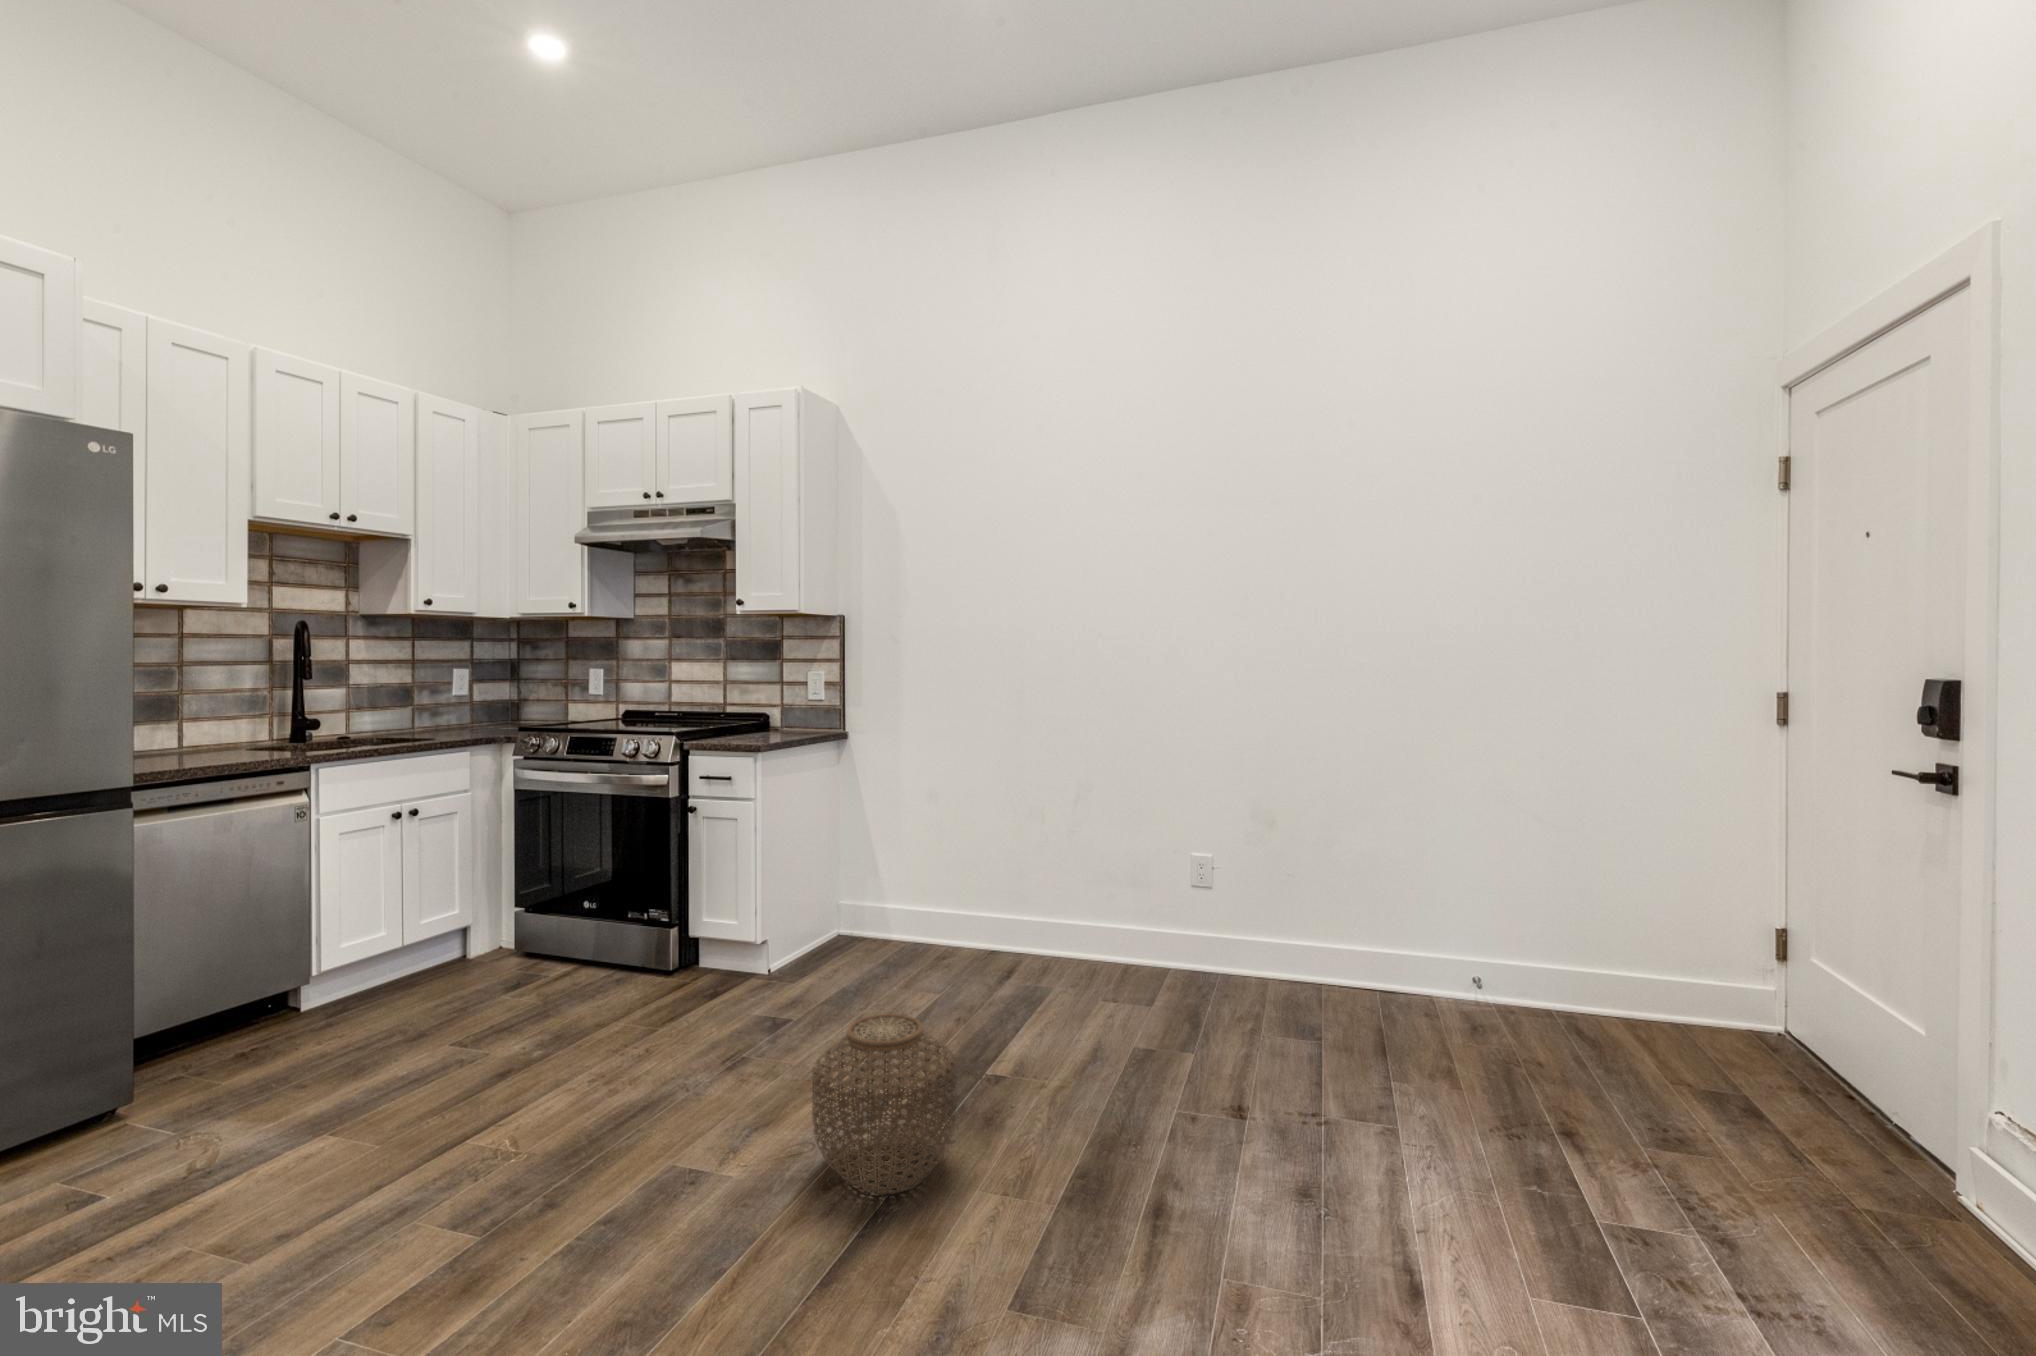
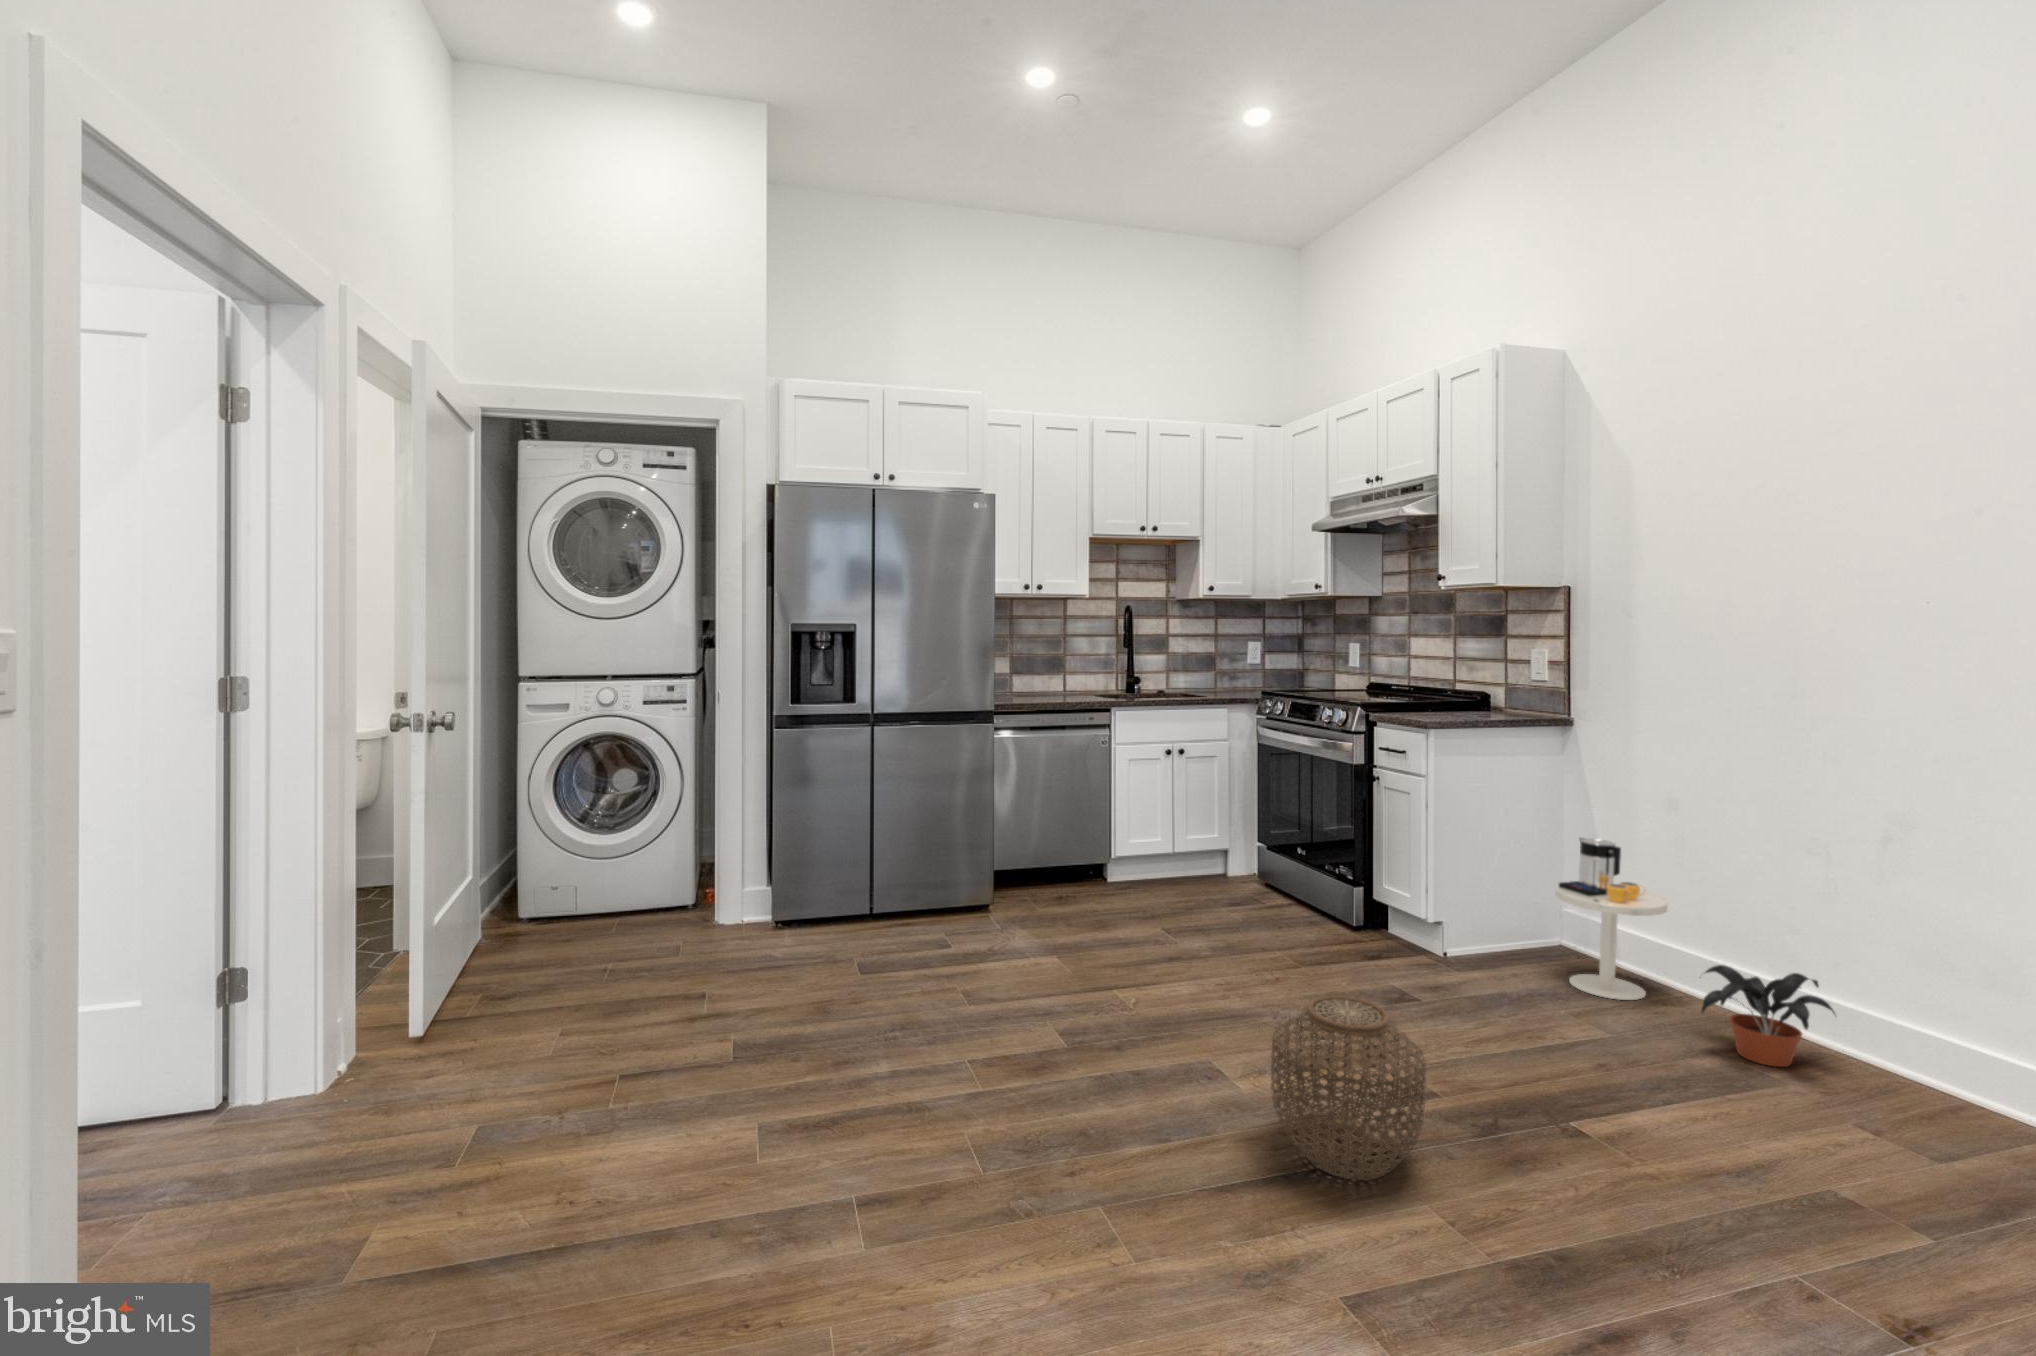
side table: none [863,833,943,966] -> present [1556,838,1668,1000]
potted plant: none [982,904,1063,977] -> present [1701,965,1836,1067]

